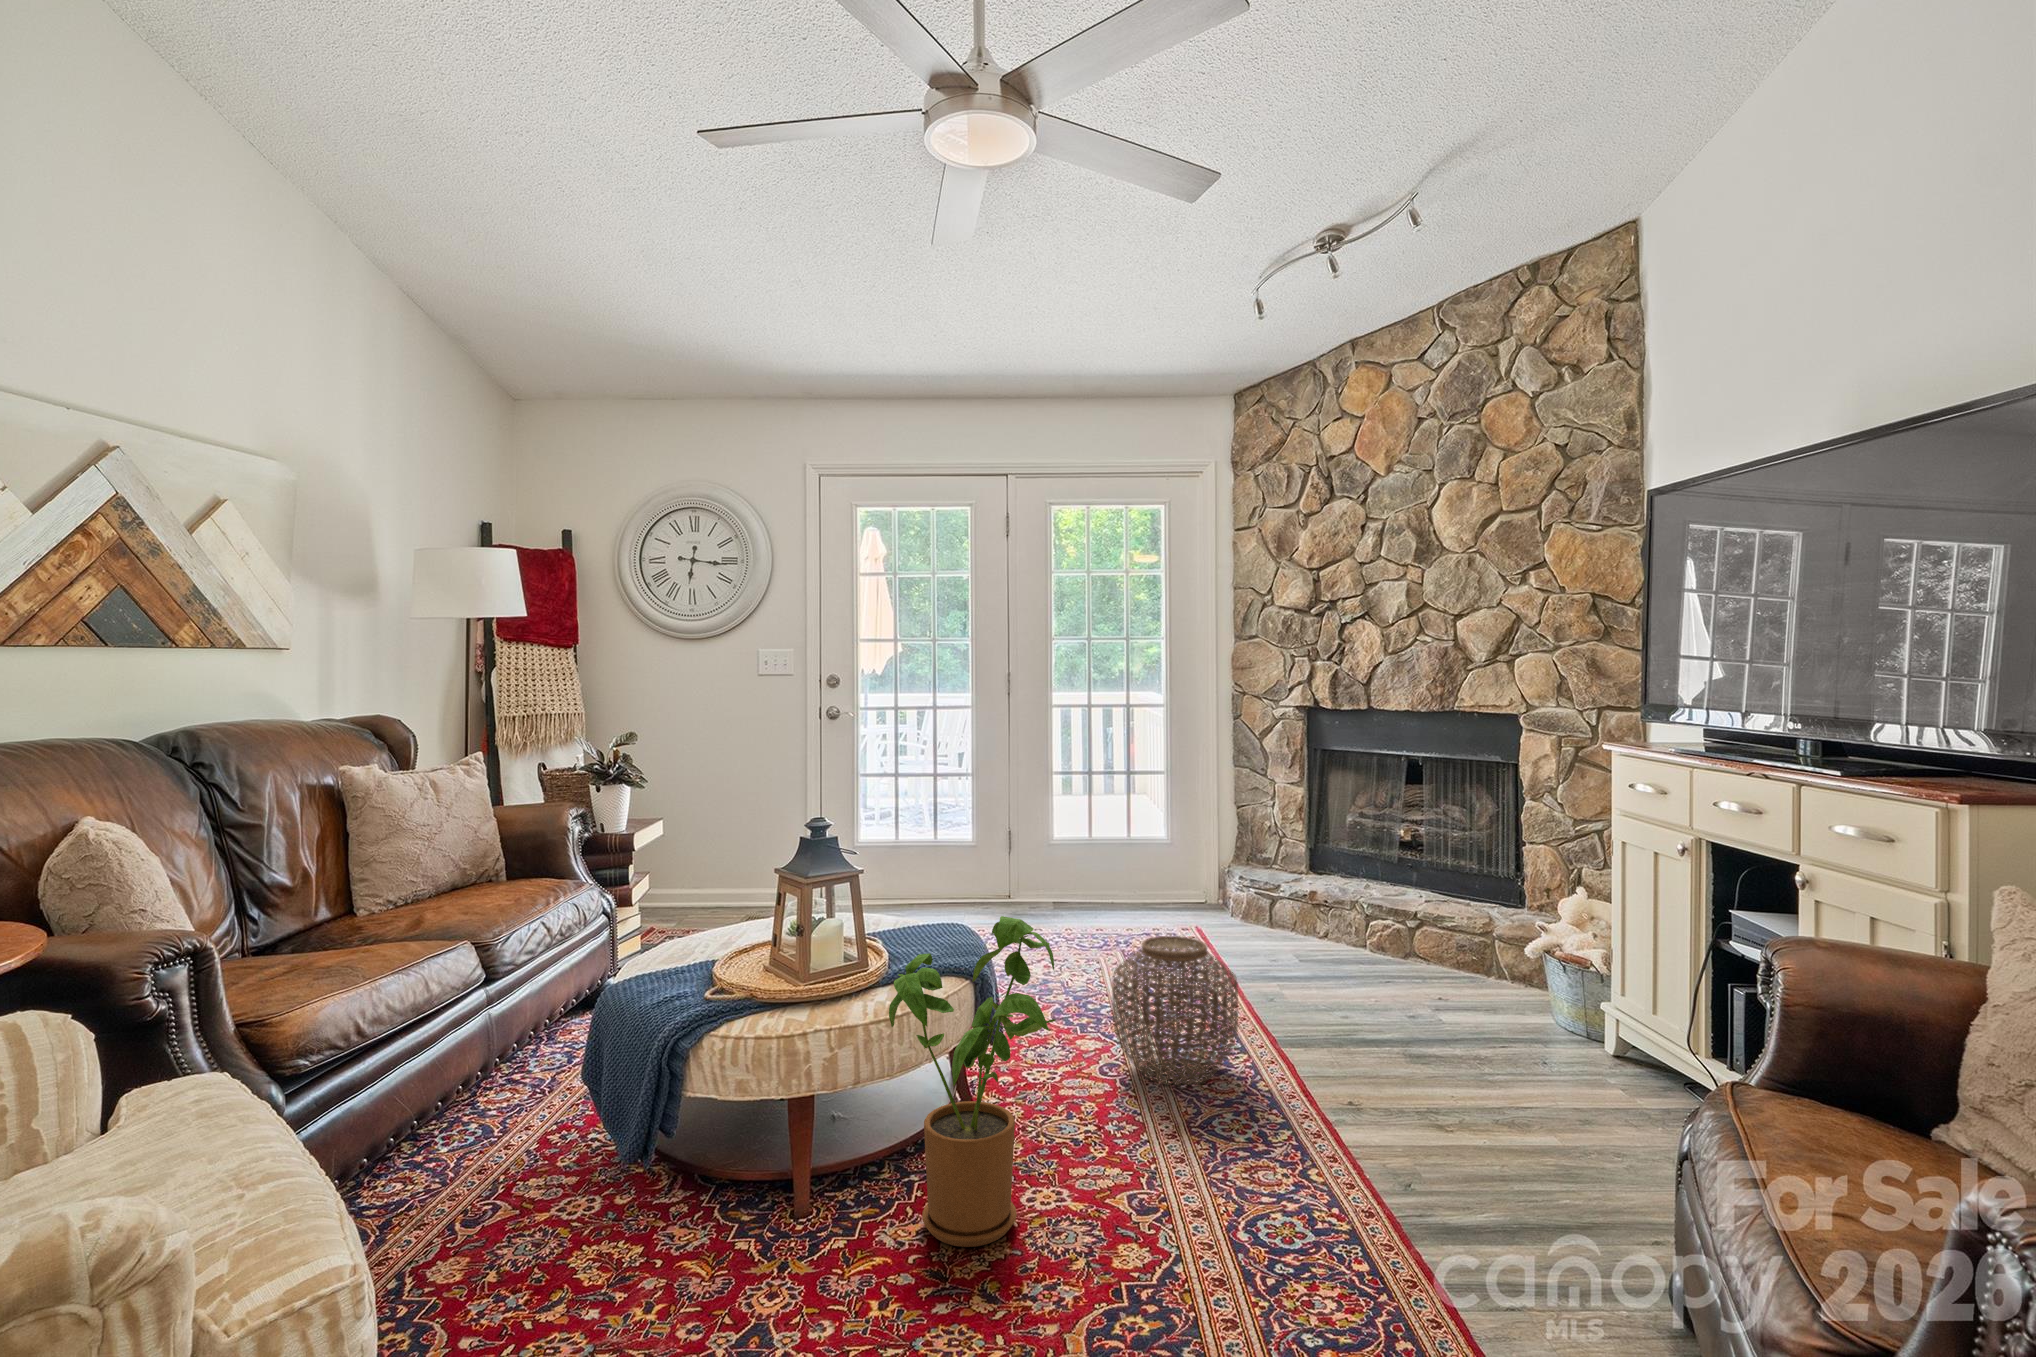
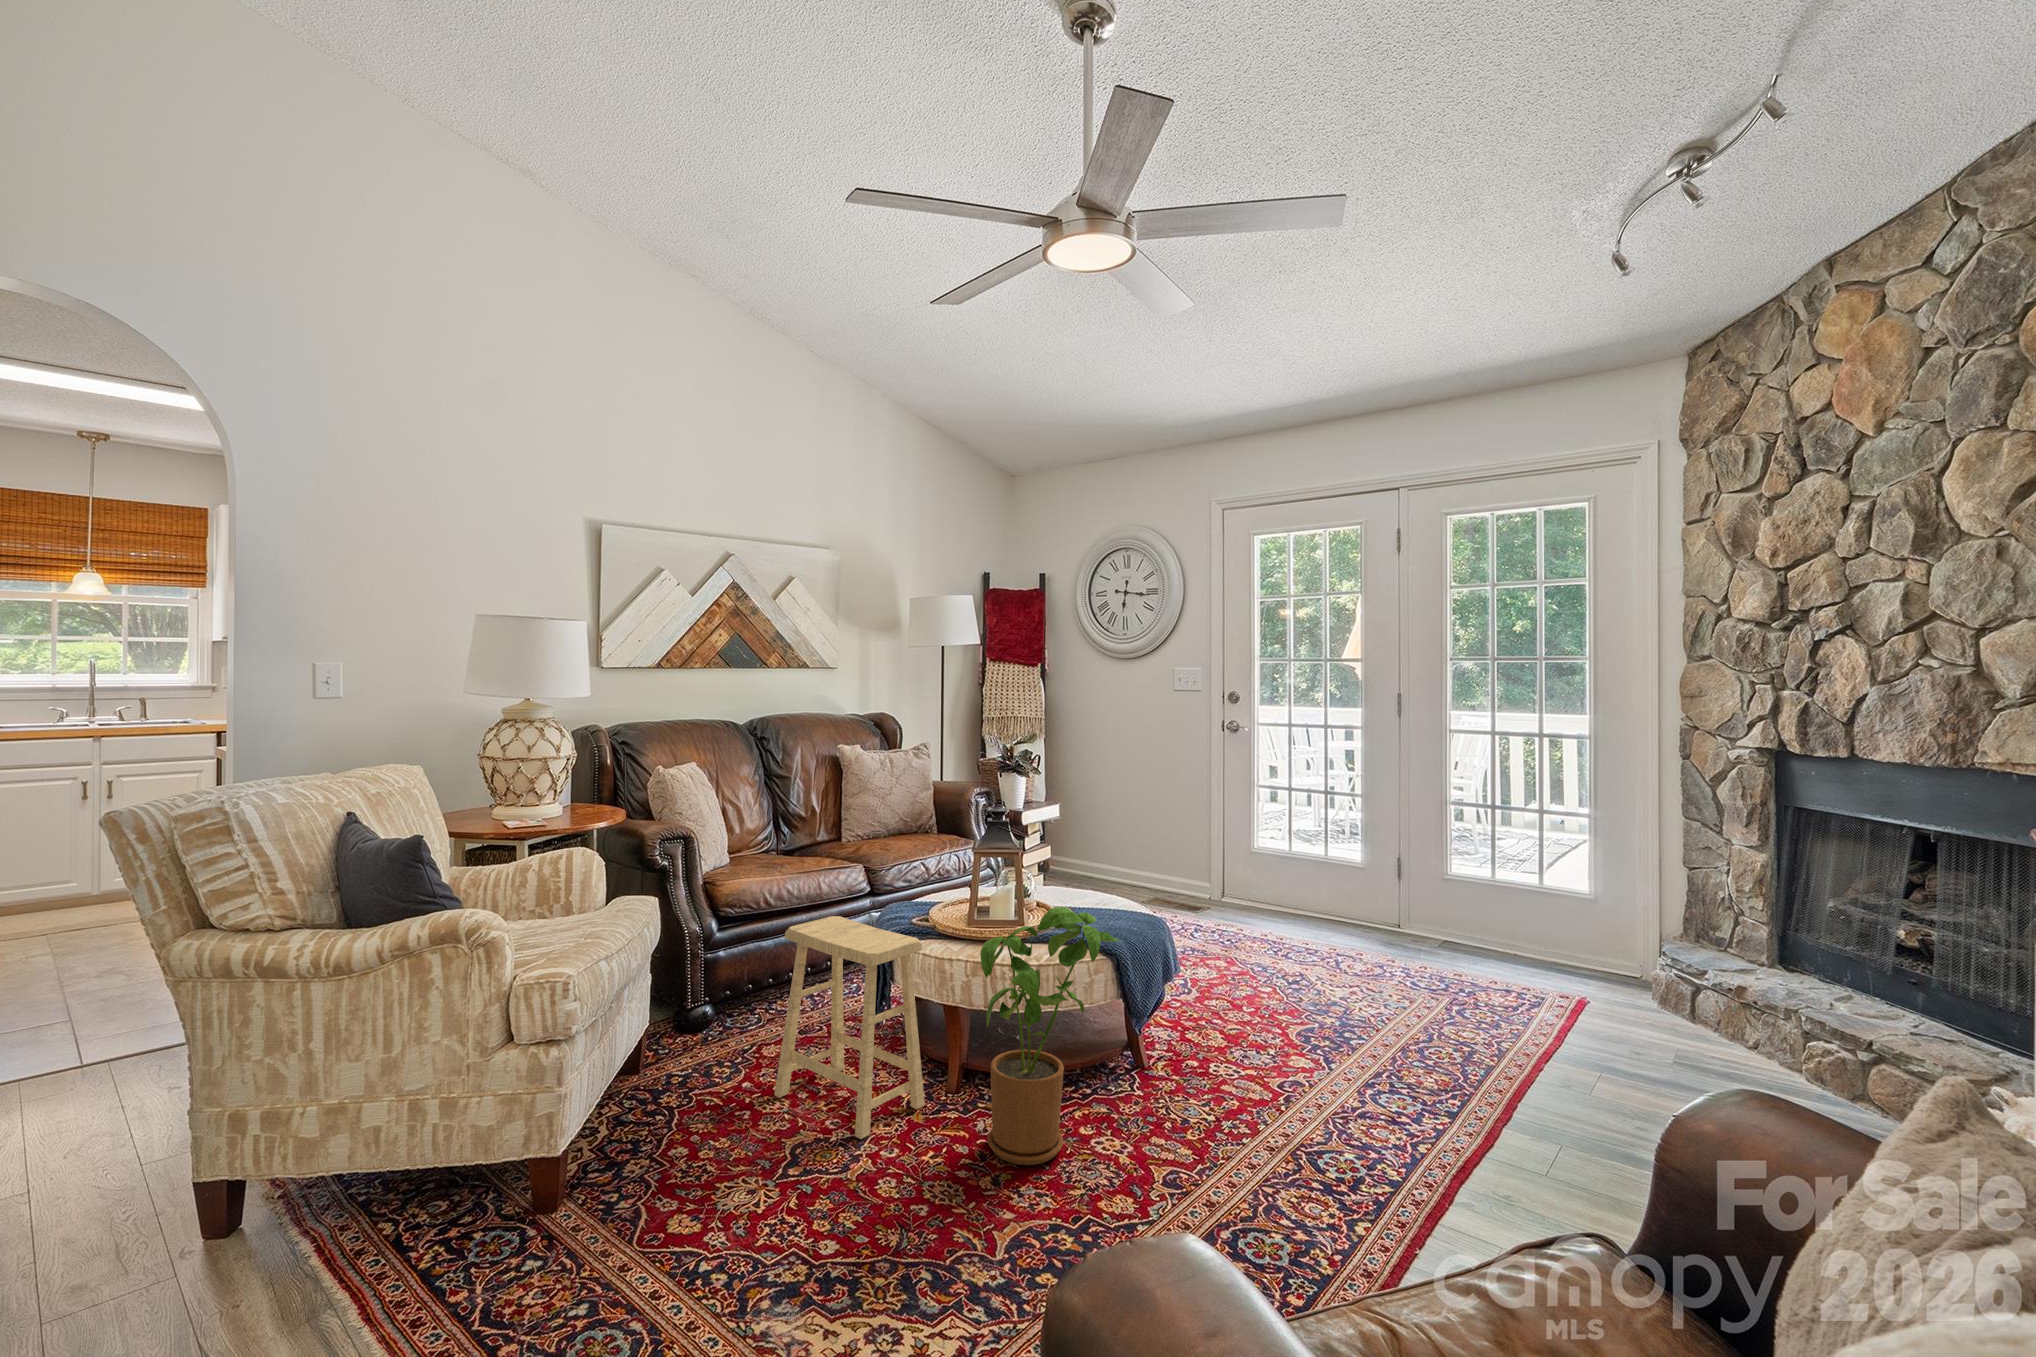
woven basket: present [1112,936,1238,1085] -> none [1279,972,1415,1130]
footstool: none [563,1004,796,1316] -> present [774,916,925,1139]

